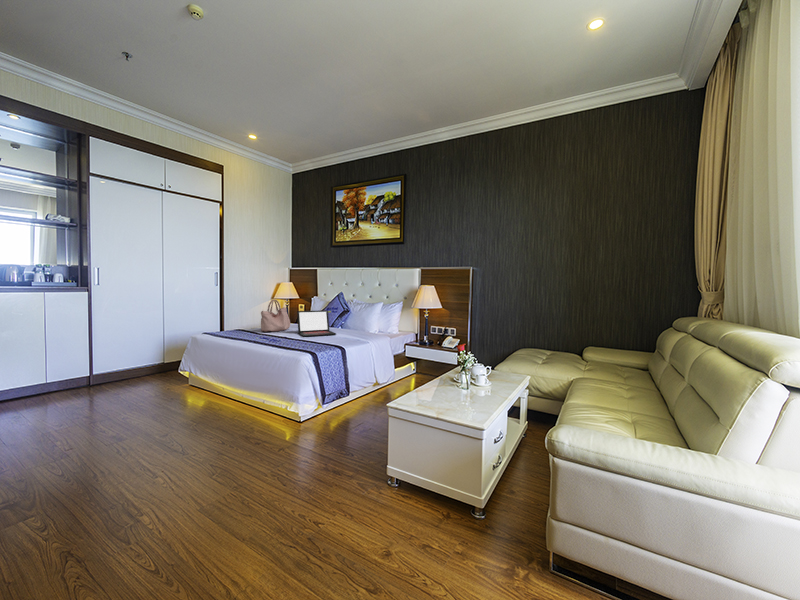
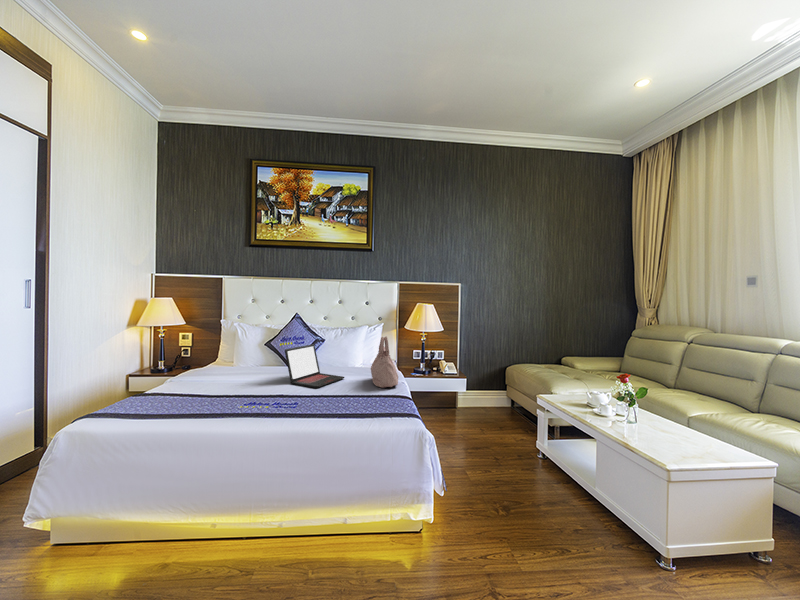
handbag: present [261,300,290,332] -> present [371,337,398,388]

